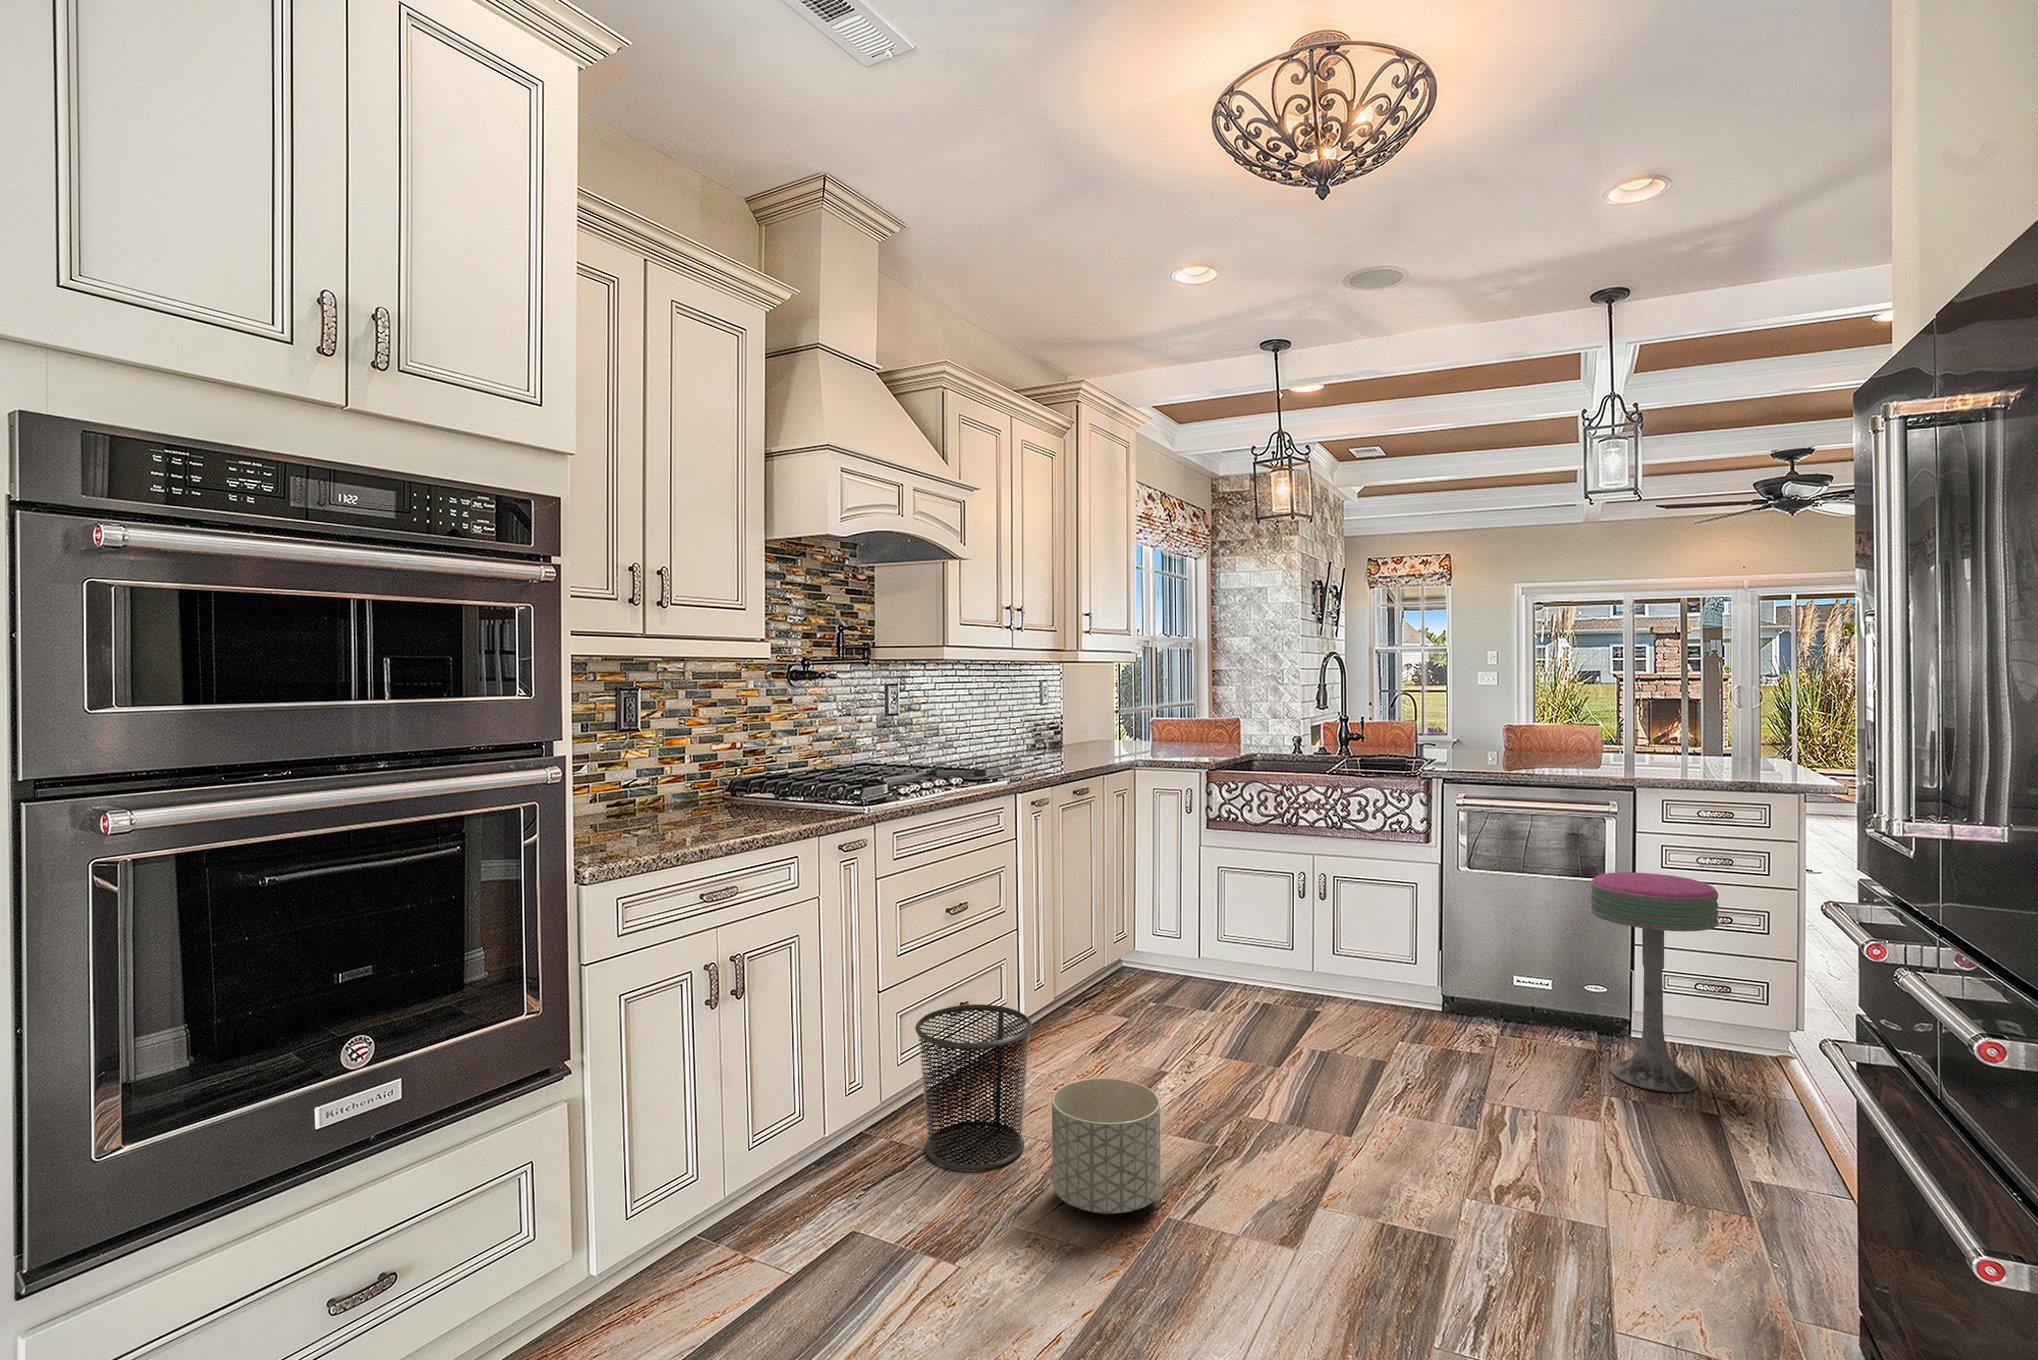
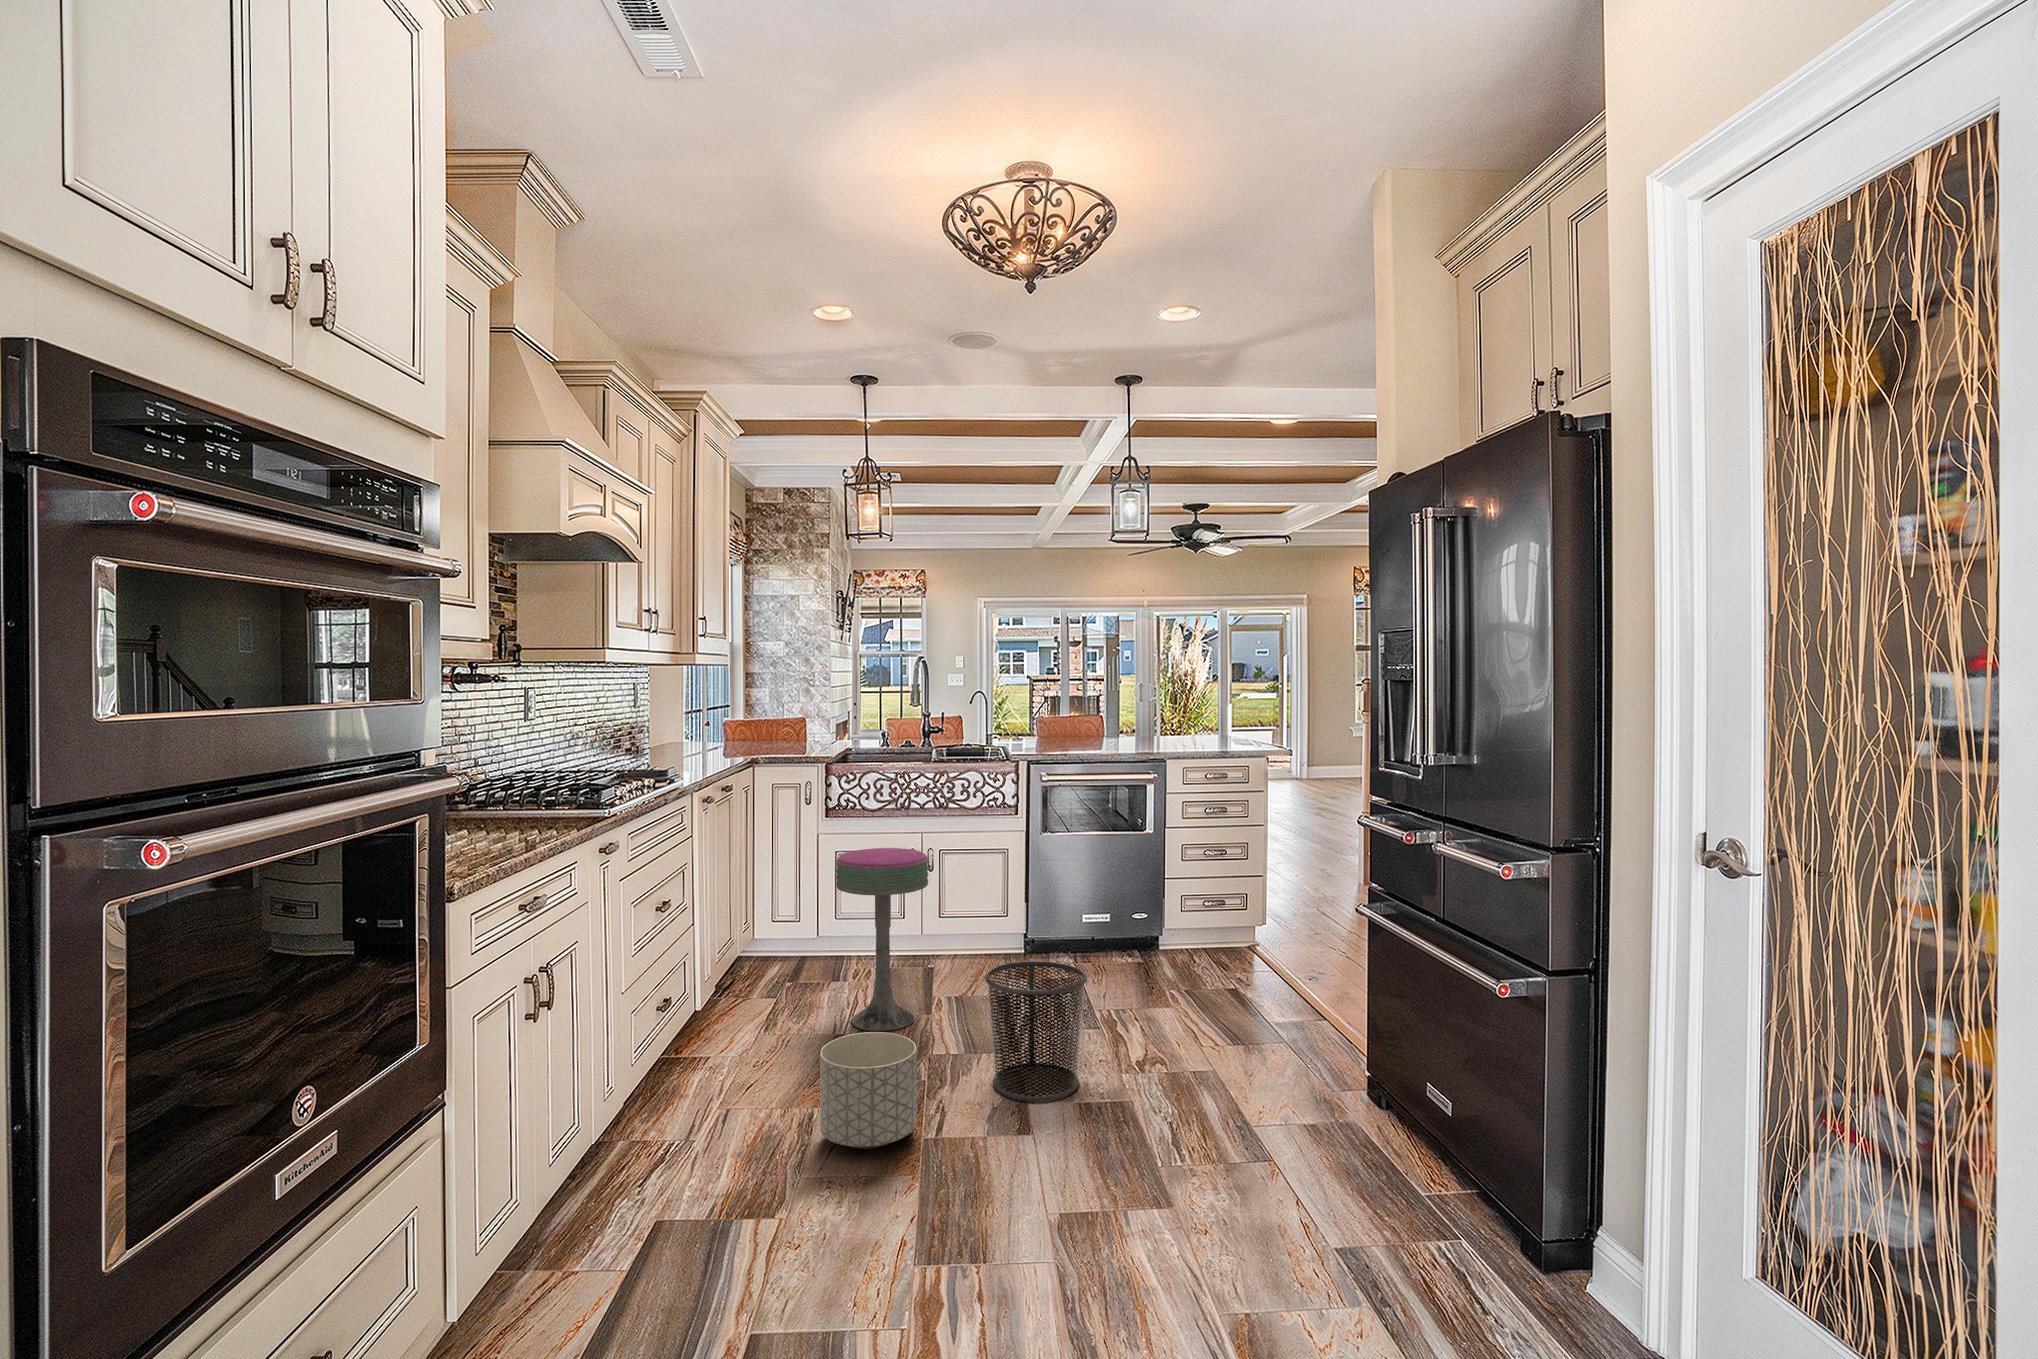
bar stool: present [1591,872,1718,1093] -> present [836,848,928,1031]
waste bin: present [915,1004,1032,1170] -> present [985,961,1087,1101]

